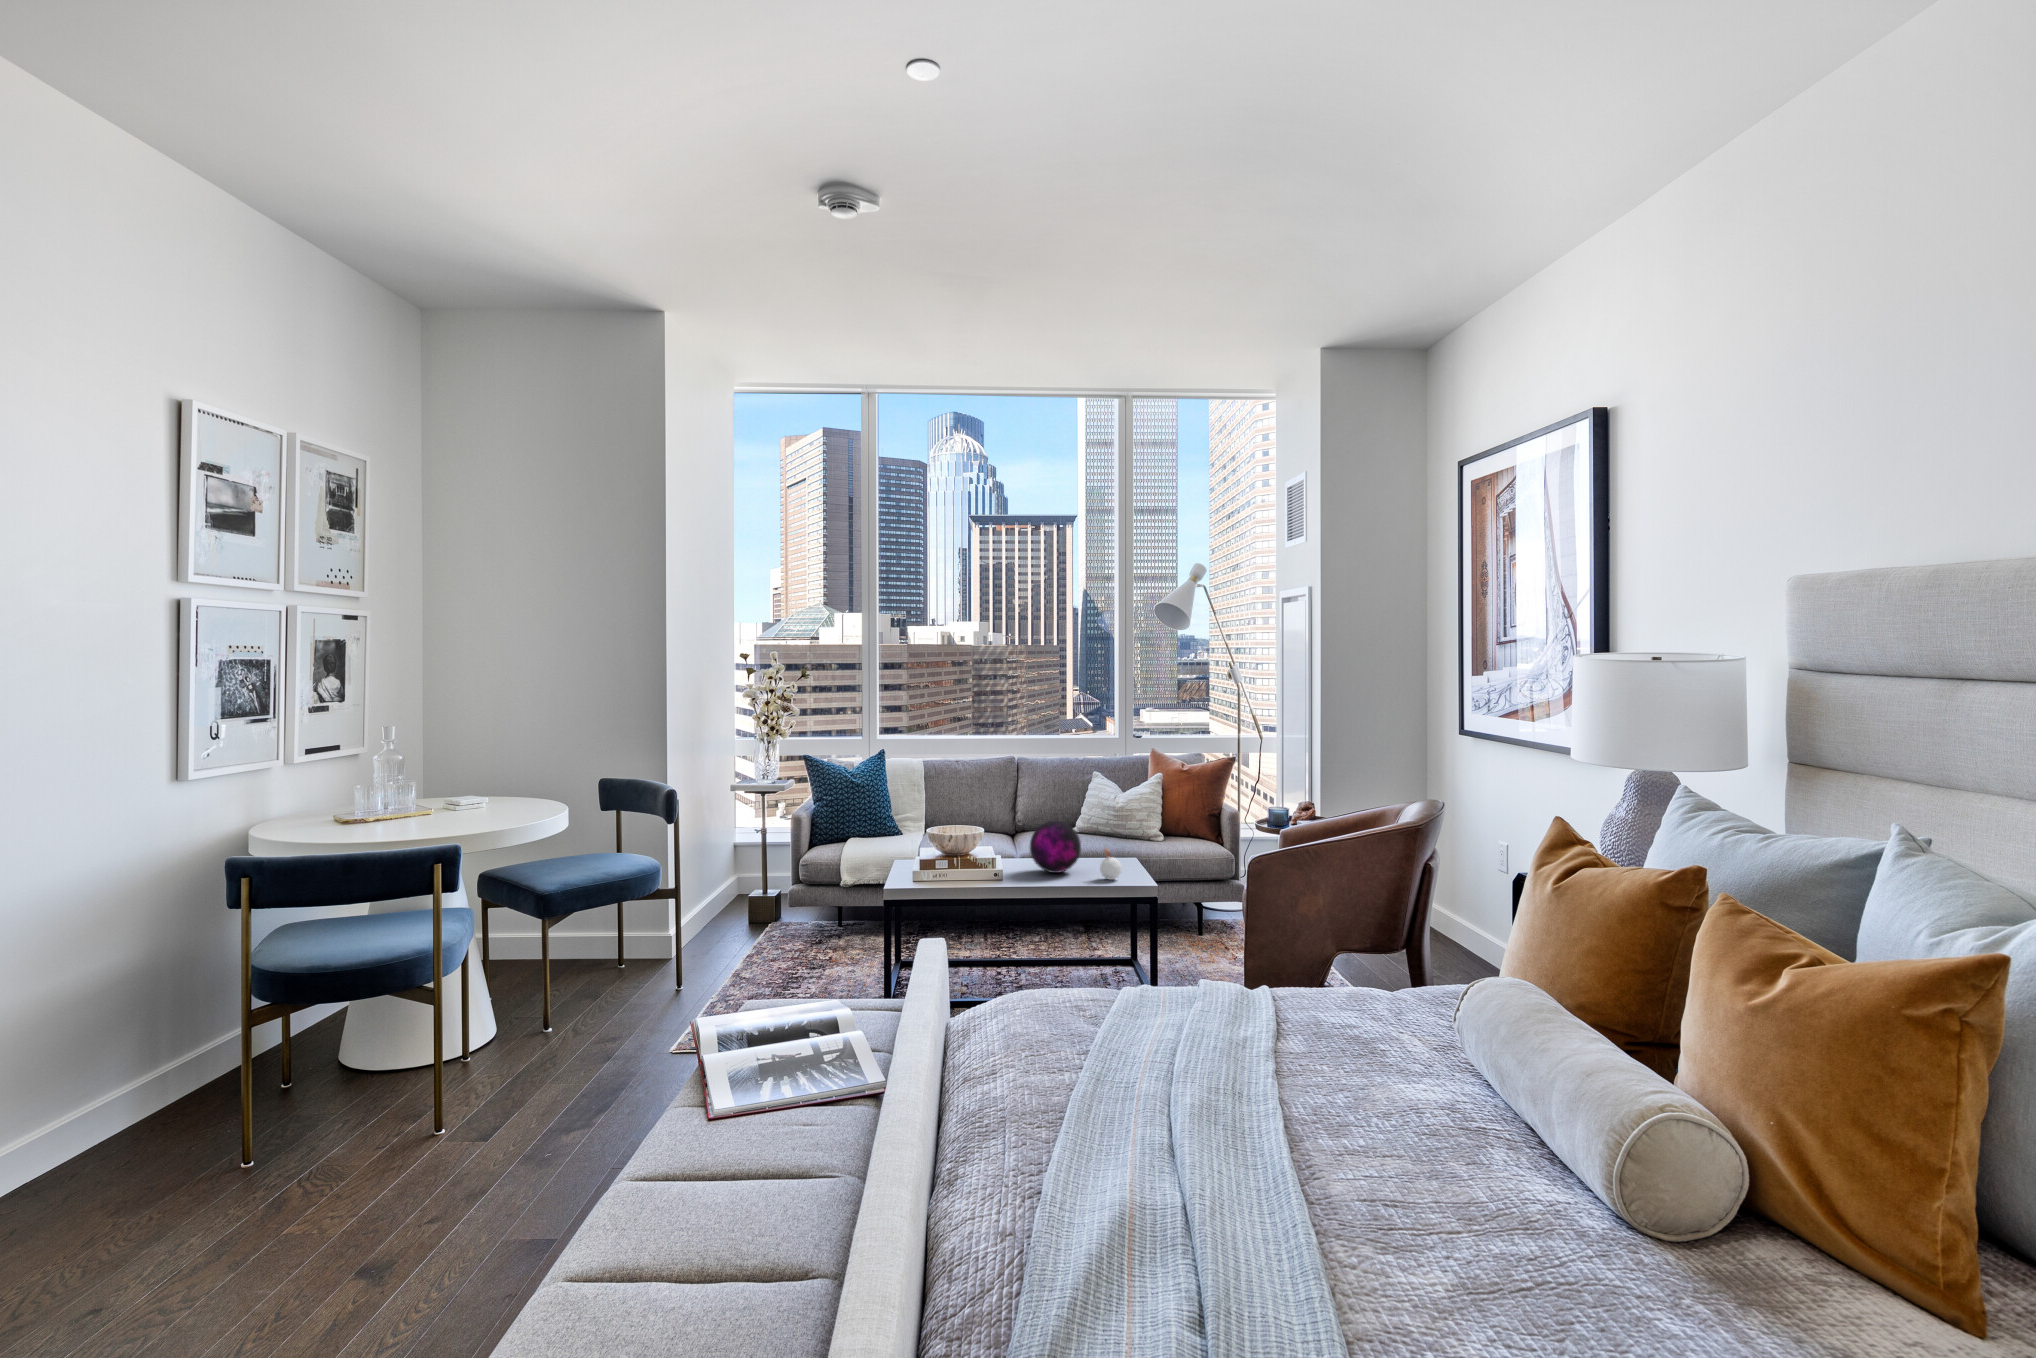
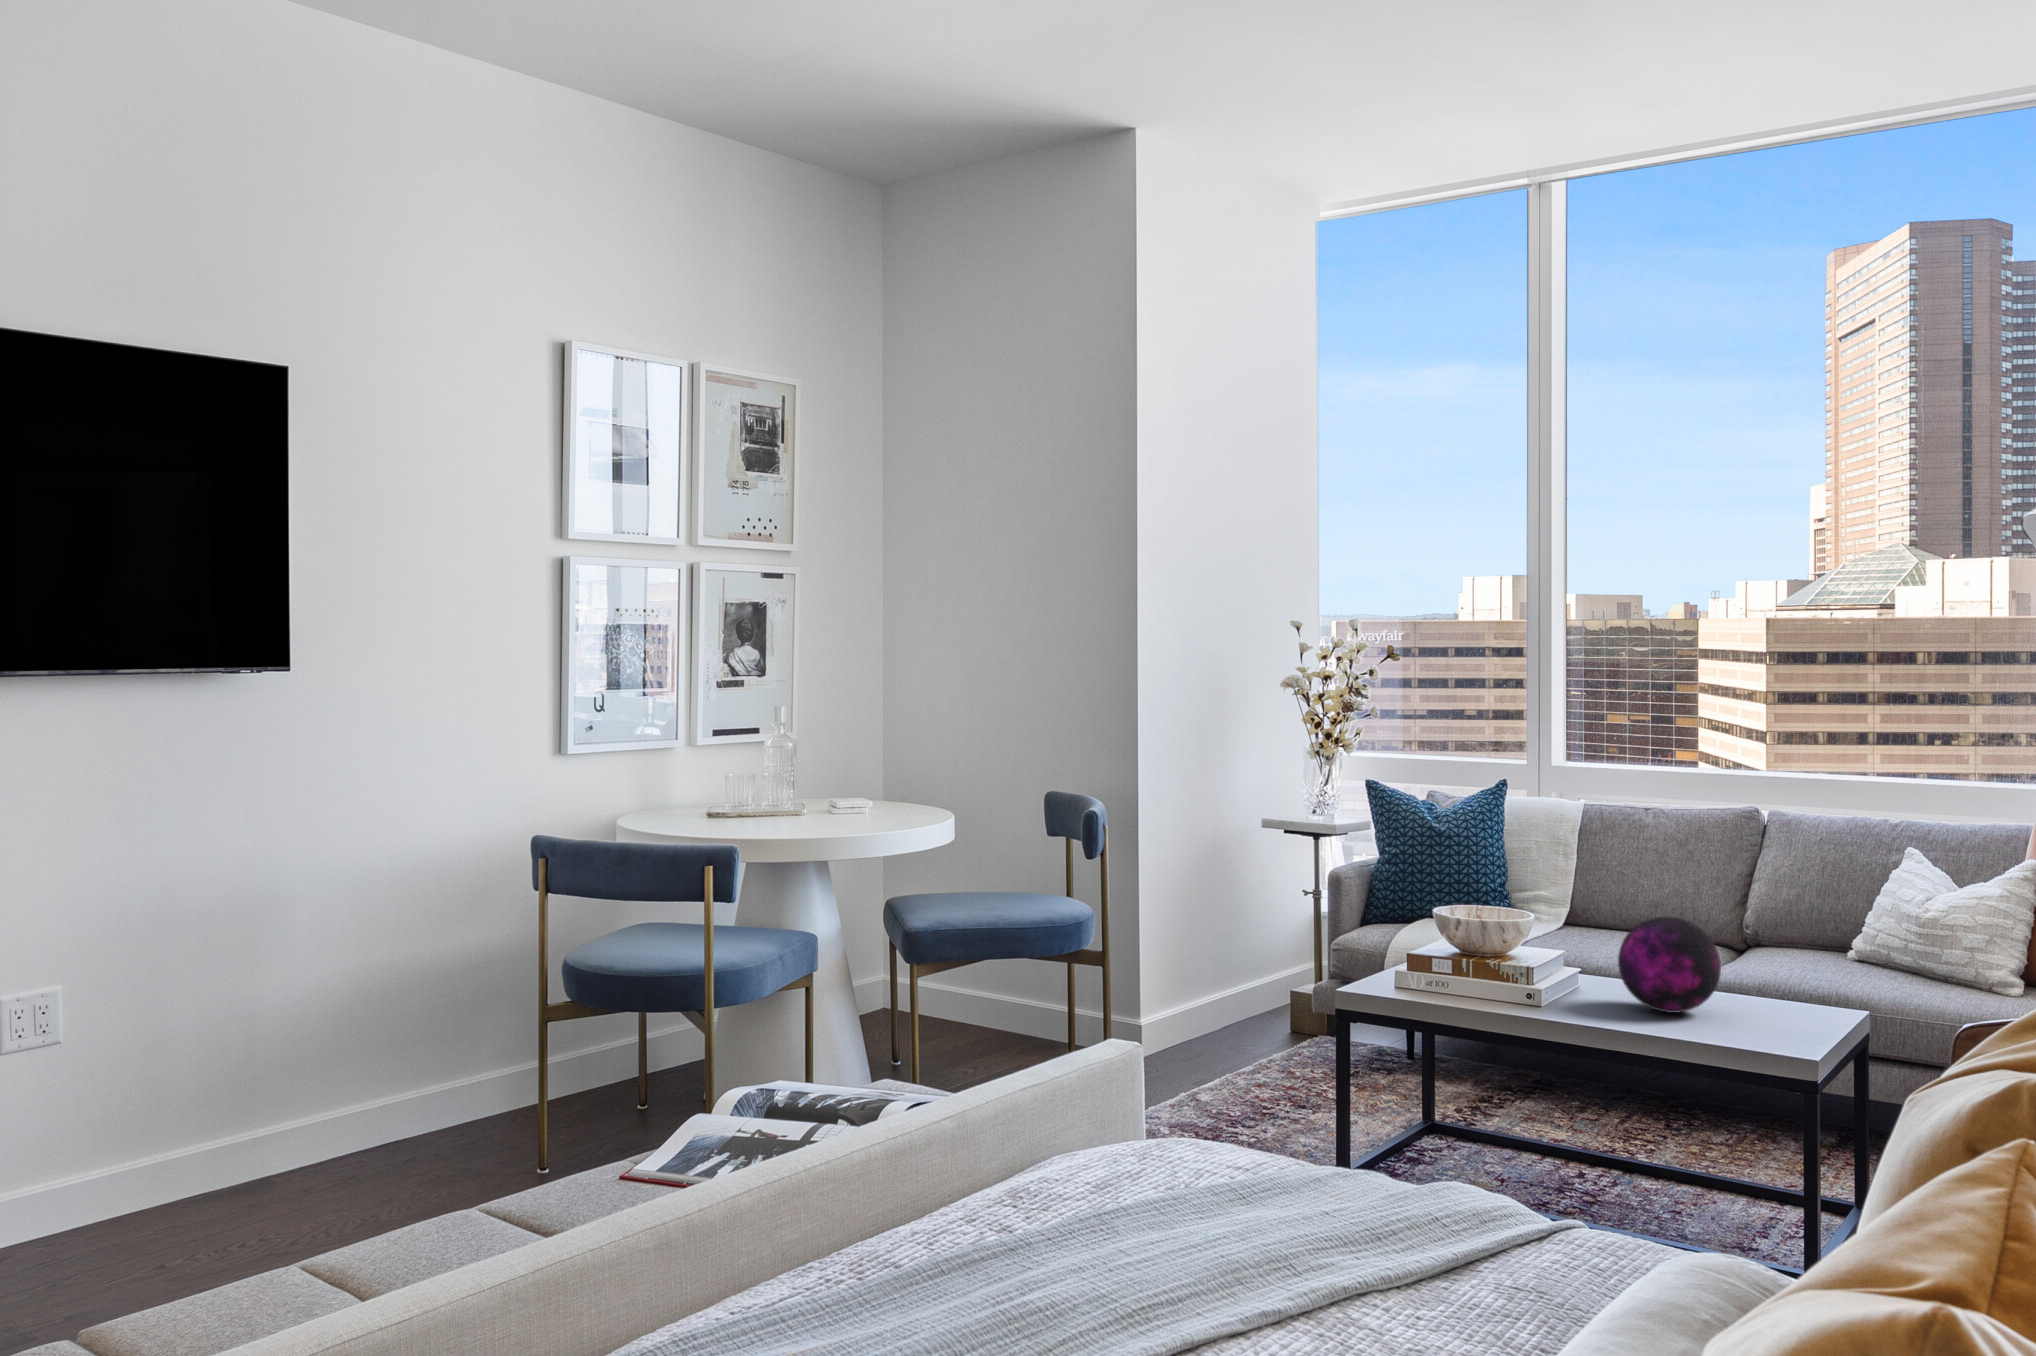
candle: present [1100,848,1122,880] -> none [1736,963,1782,1040]

